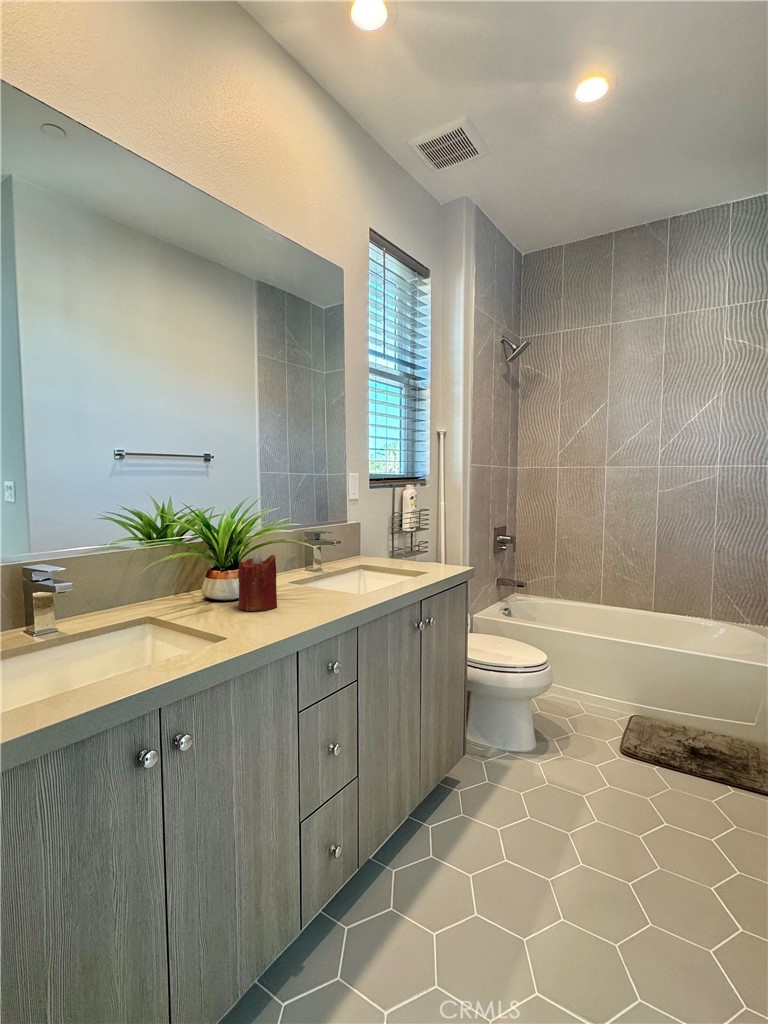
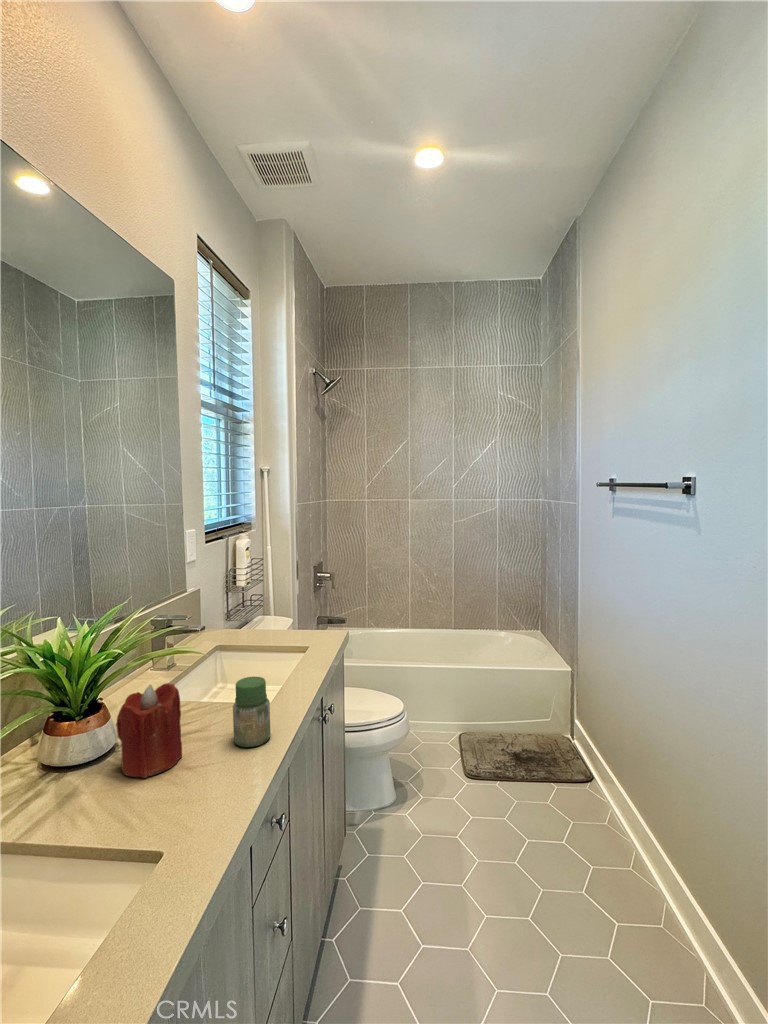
jar: none [312,561,340,611] -> present [233,677,270,747]

